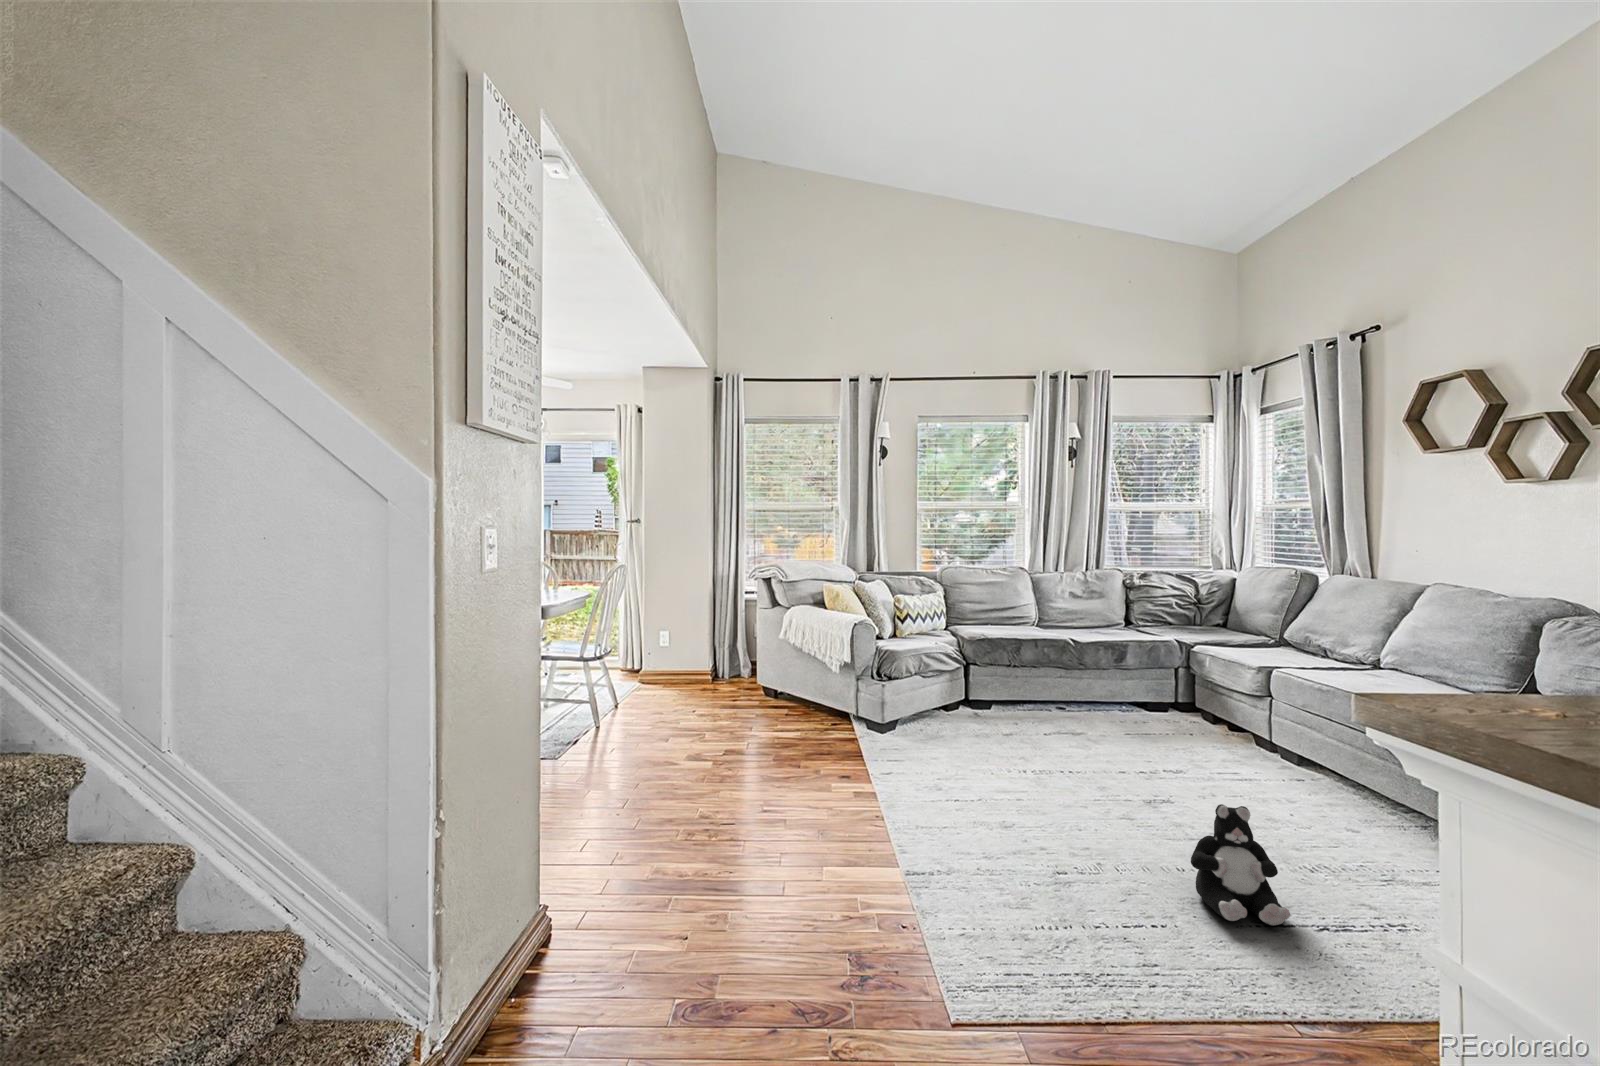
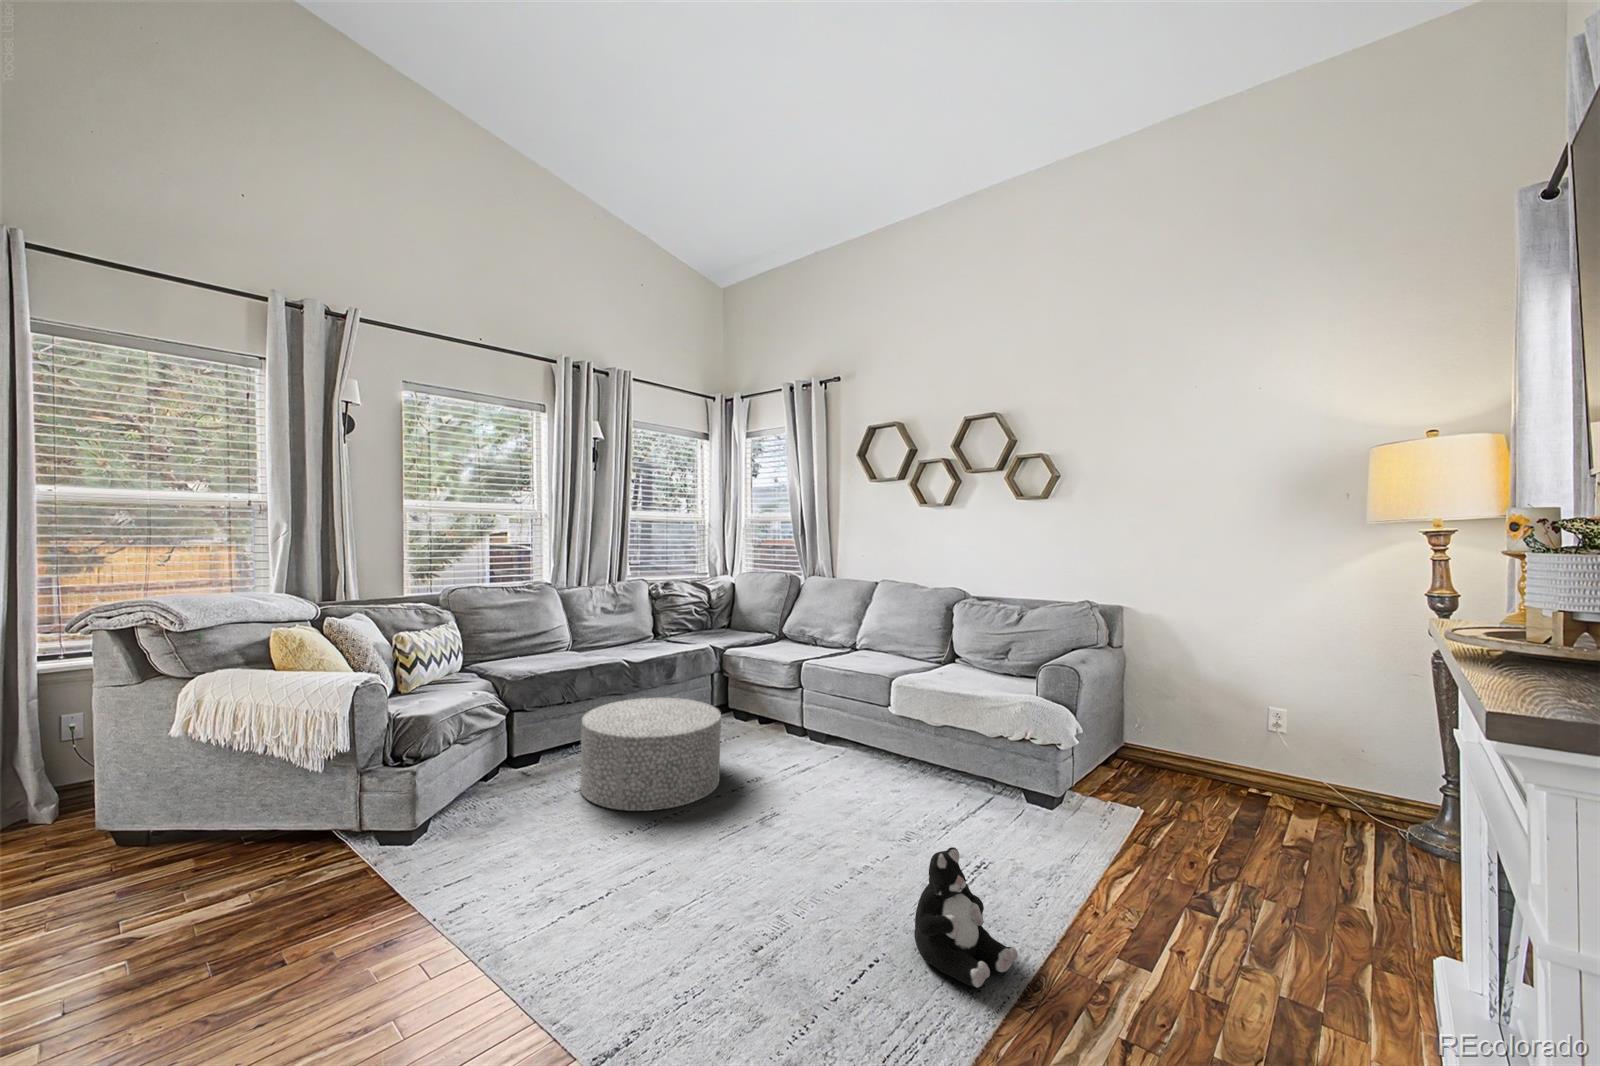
ottoman: none [1009,670,1139,760] -> present [580,698,721,811]

